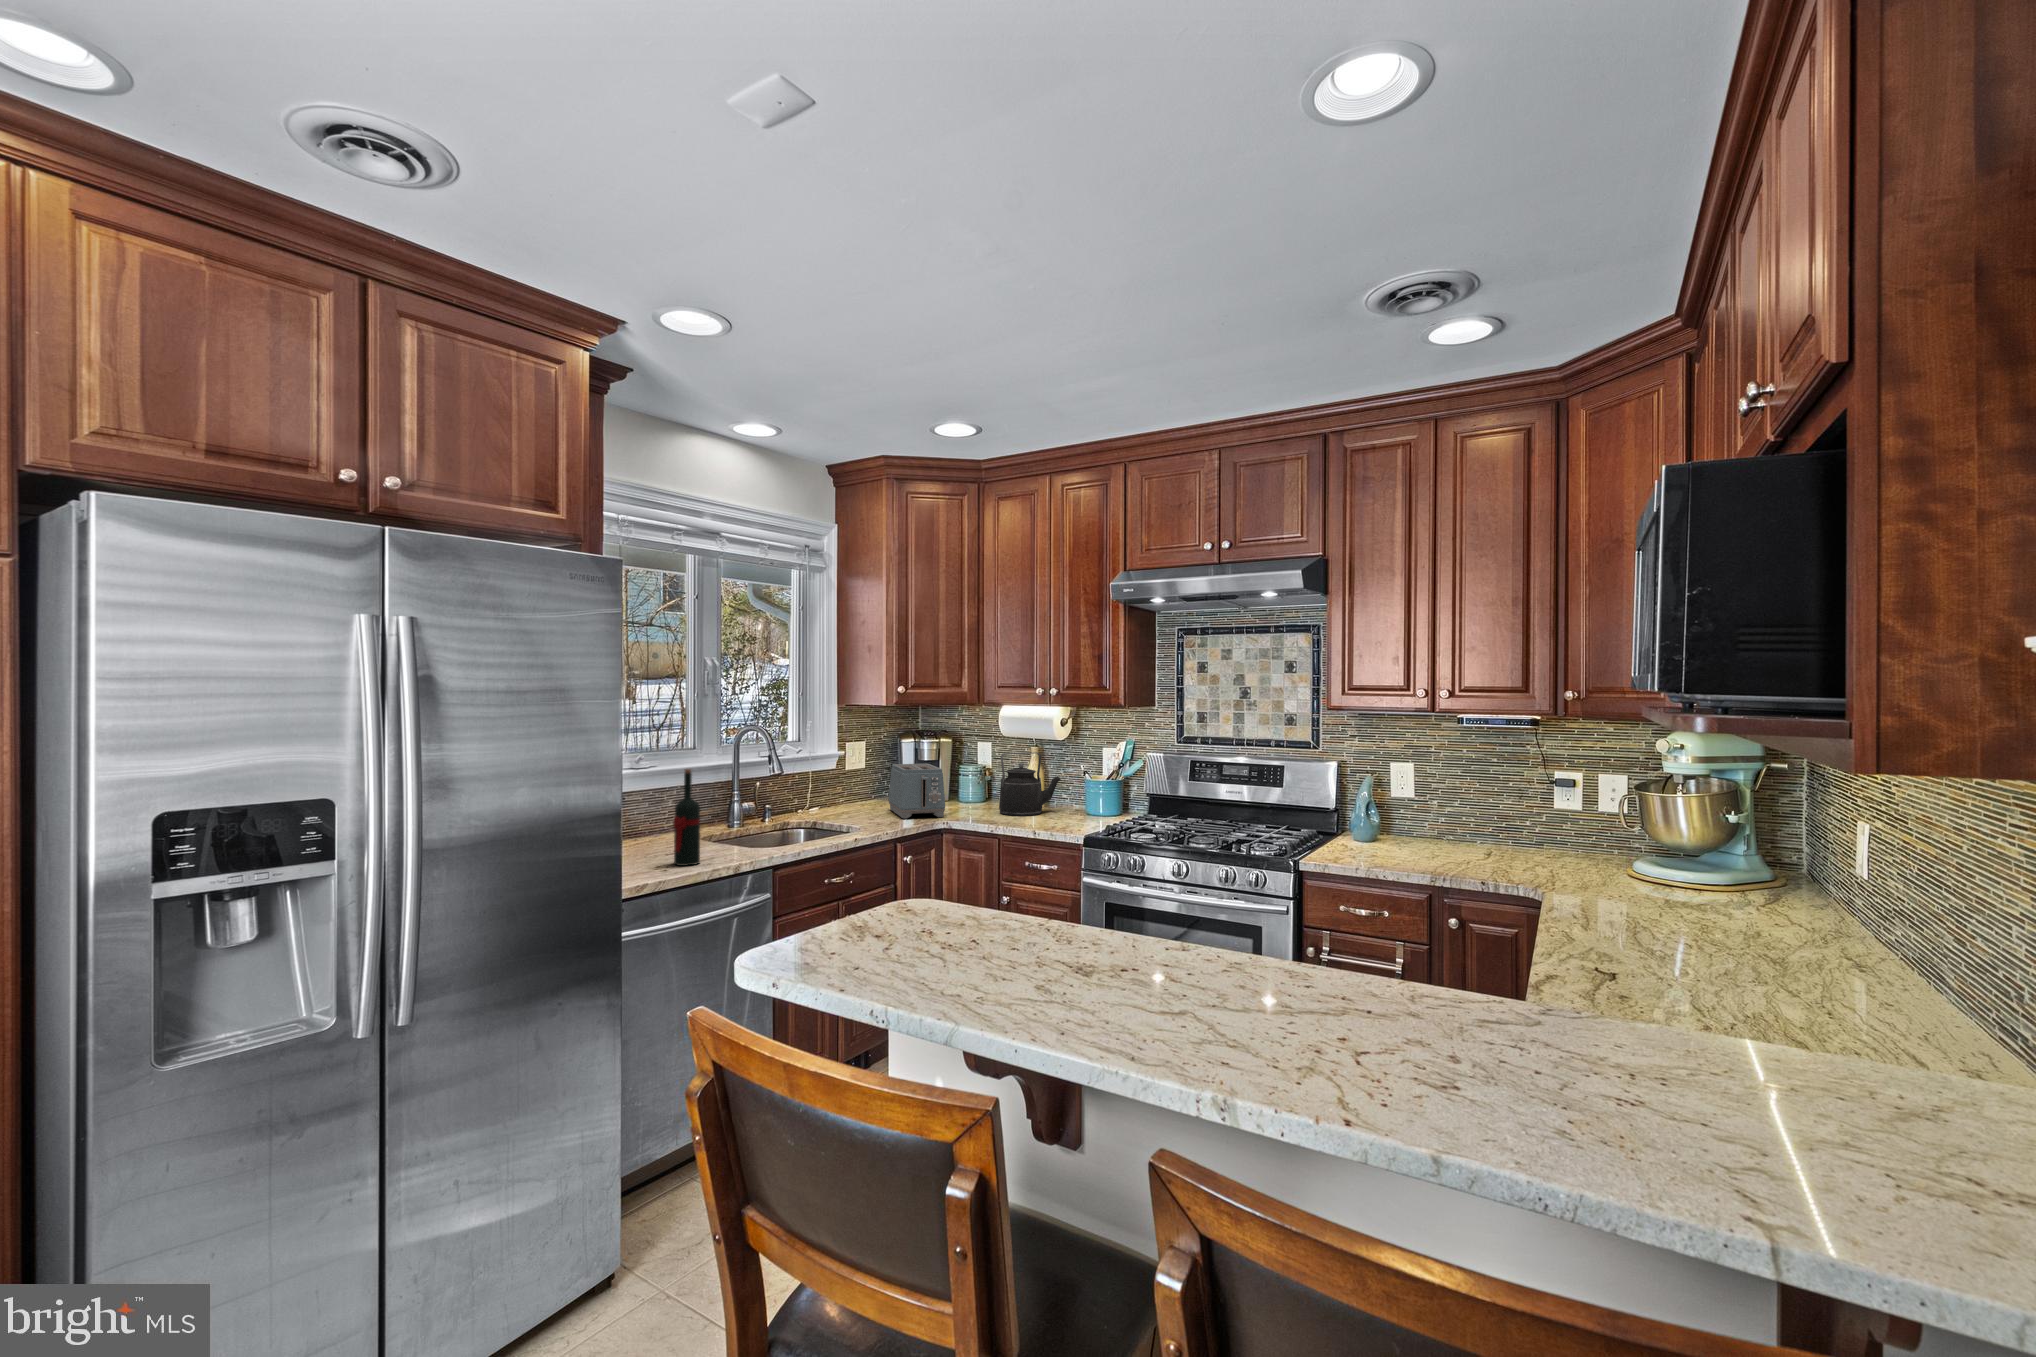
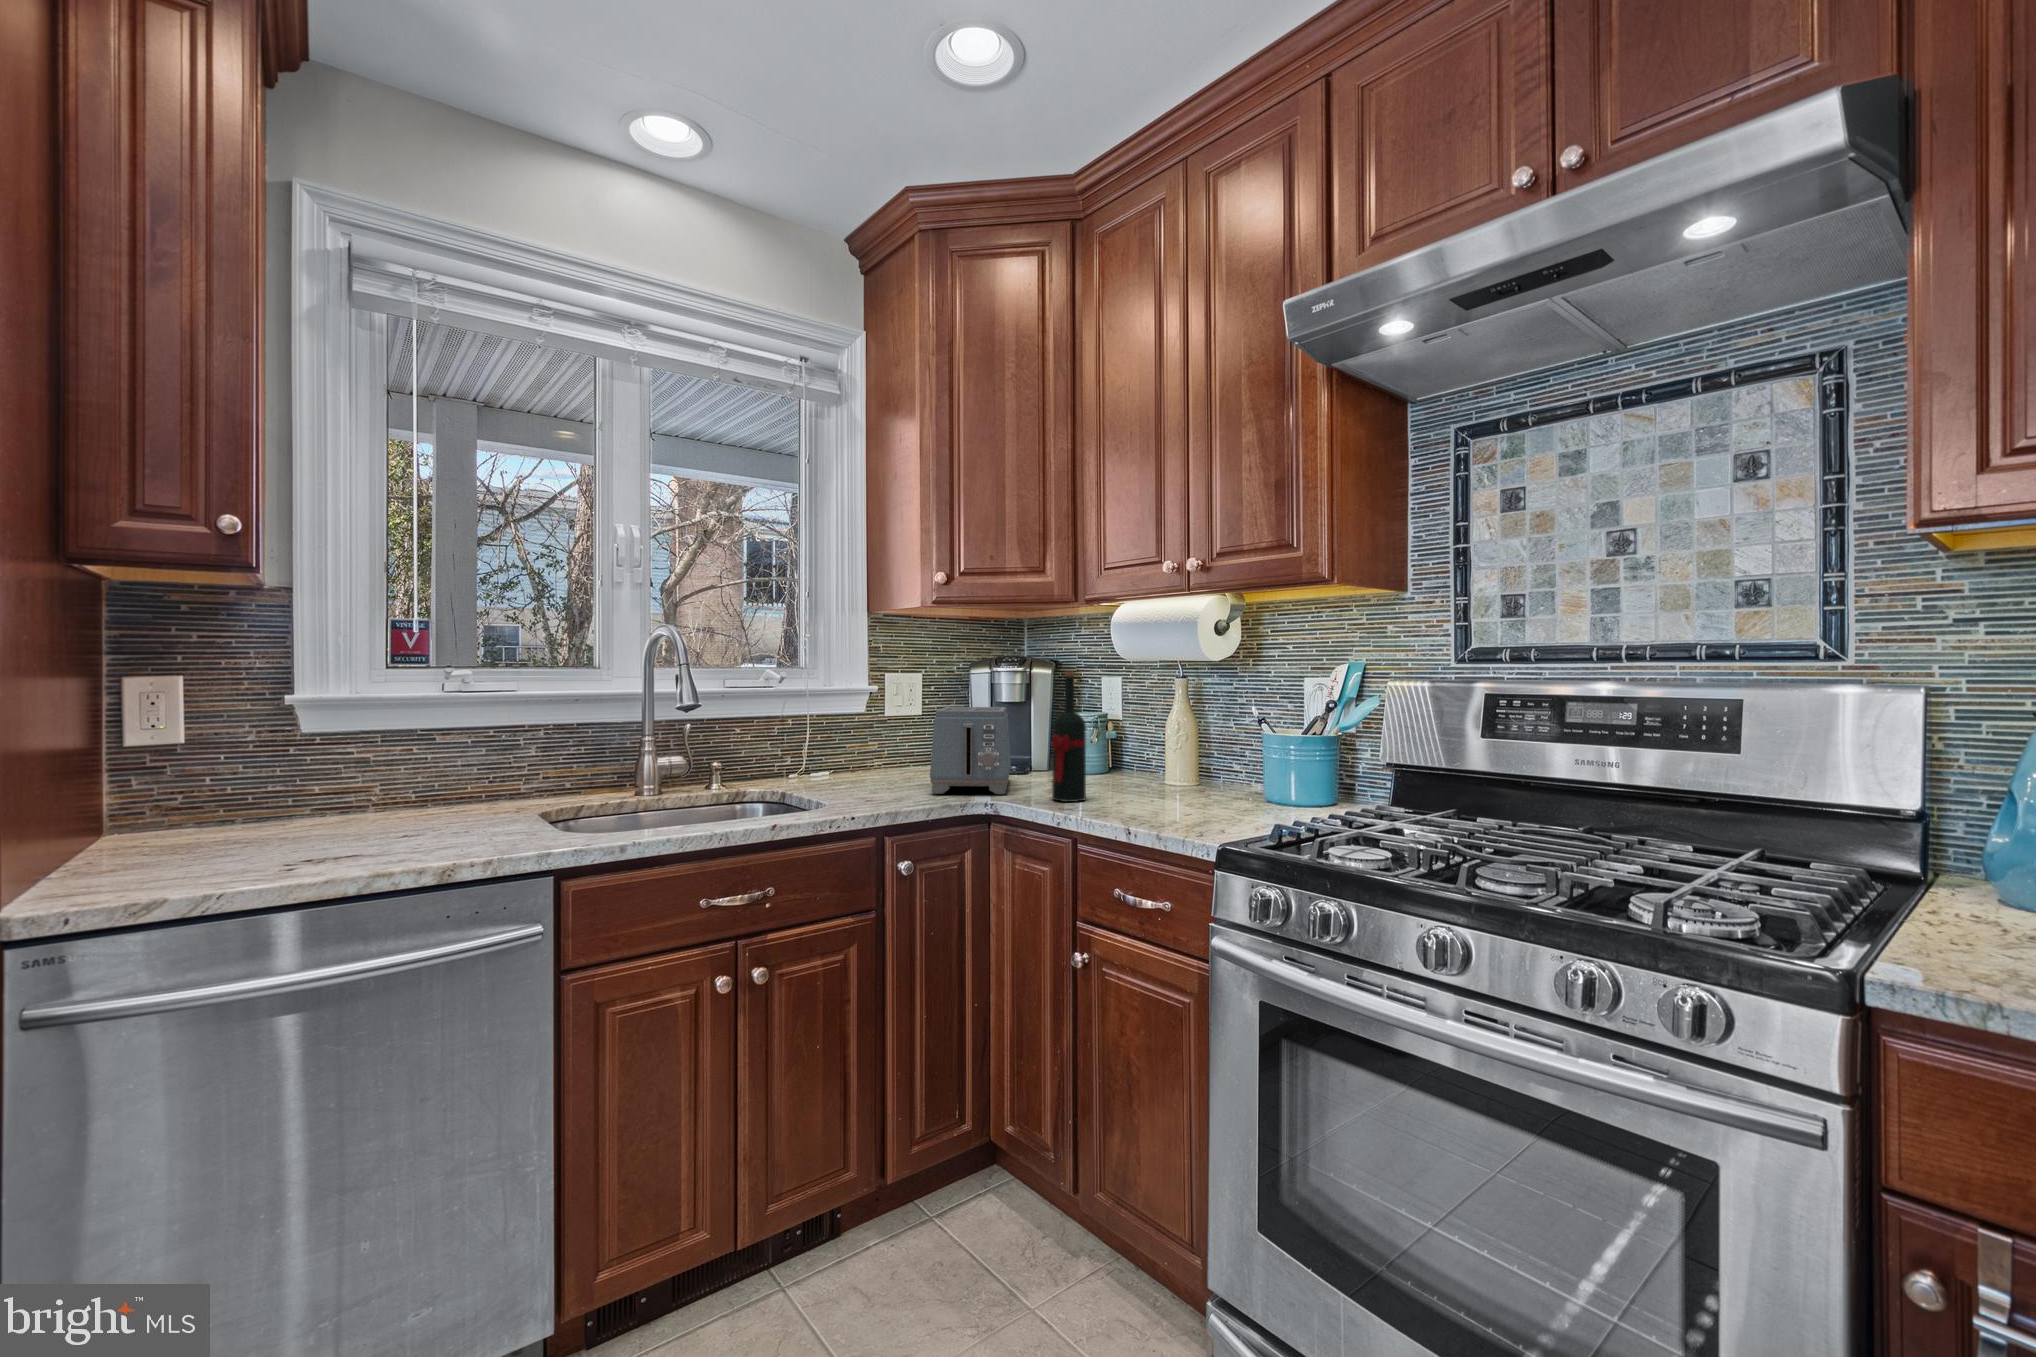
kettle: present [999,752,1061,816] -> none [1110,686,1225,798]
wine bottle: present [673,769,700,866] -> present [1052,671,1086,802]

